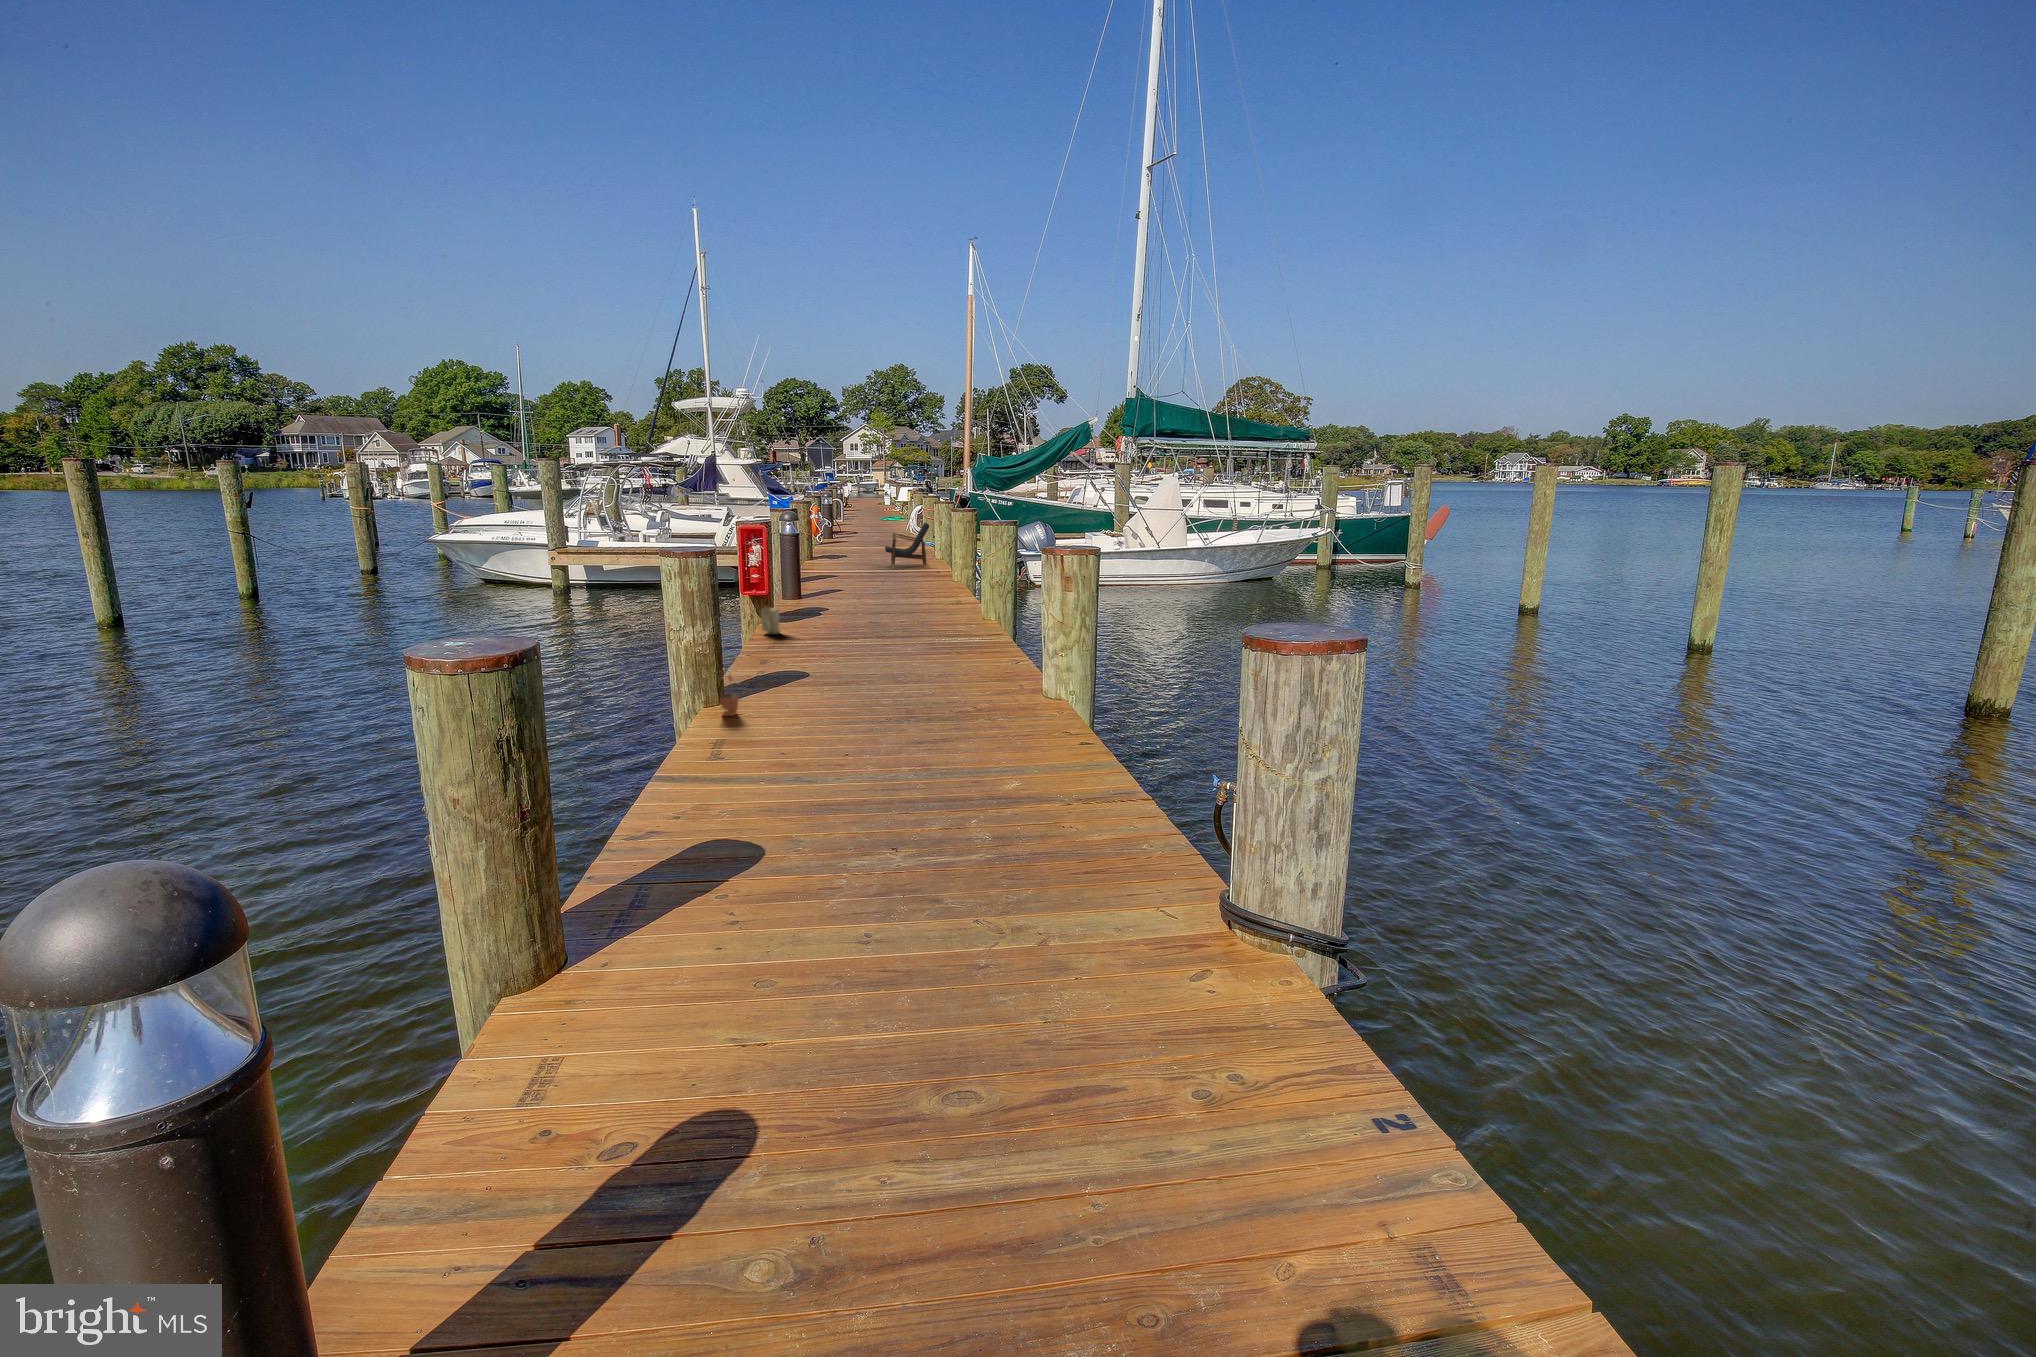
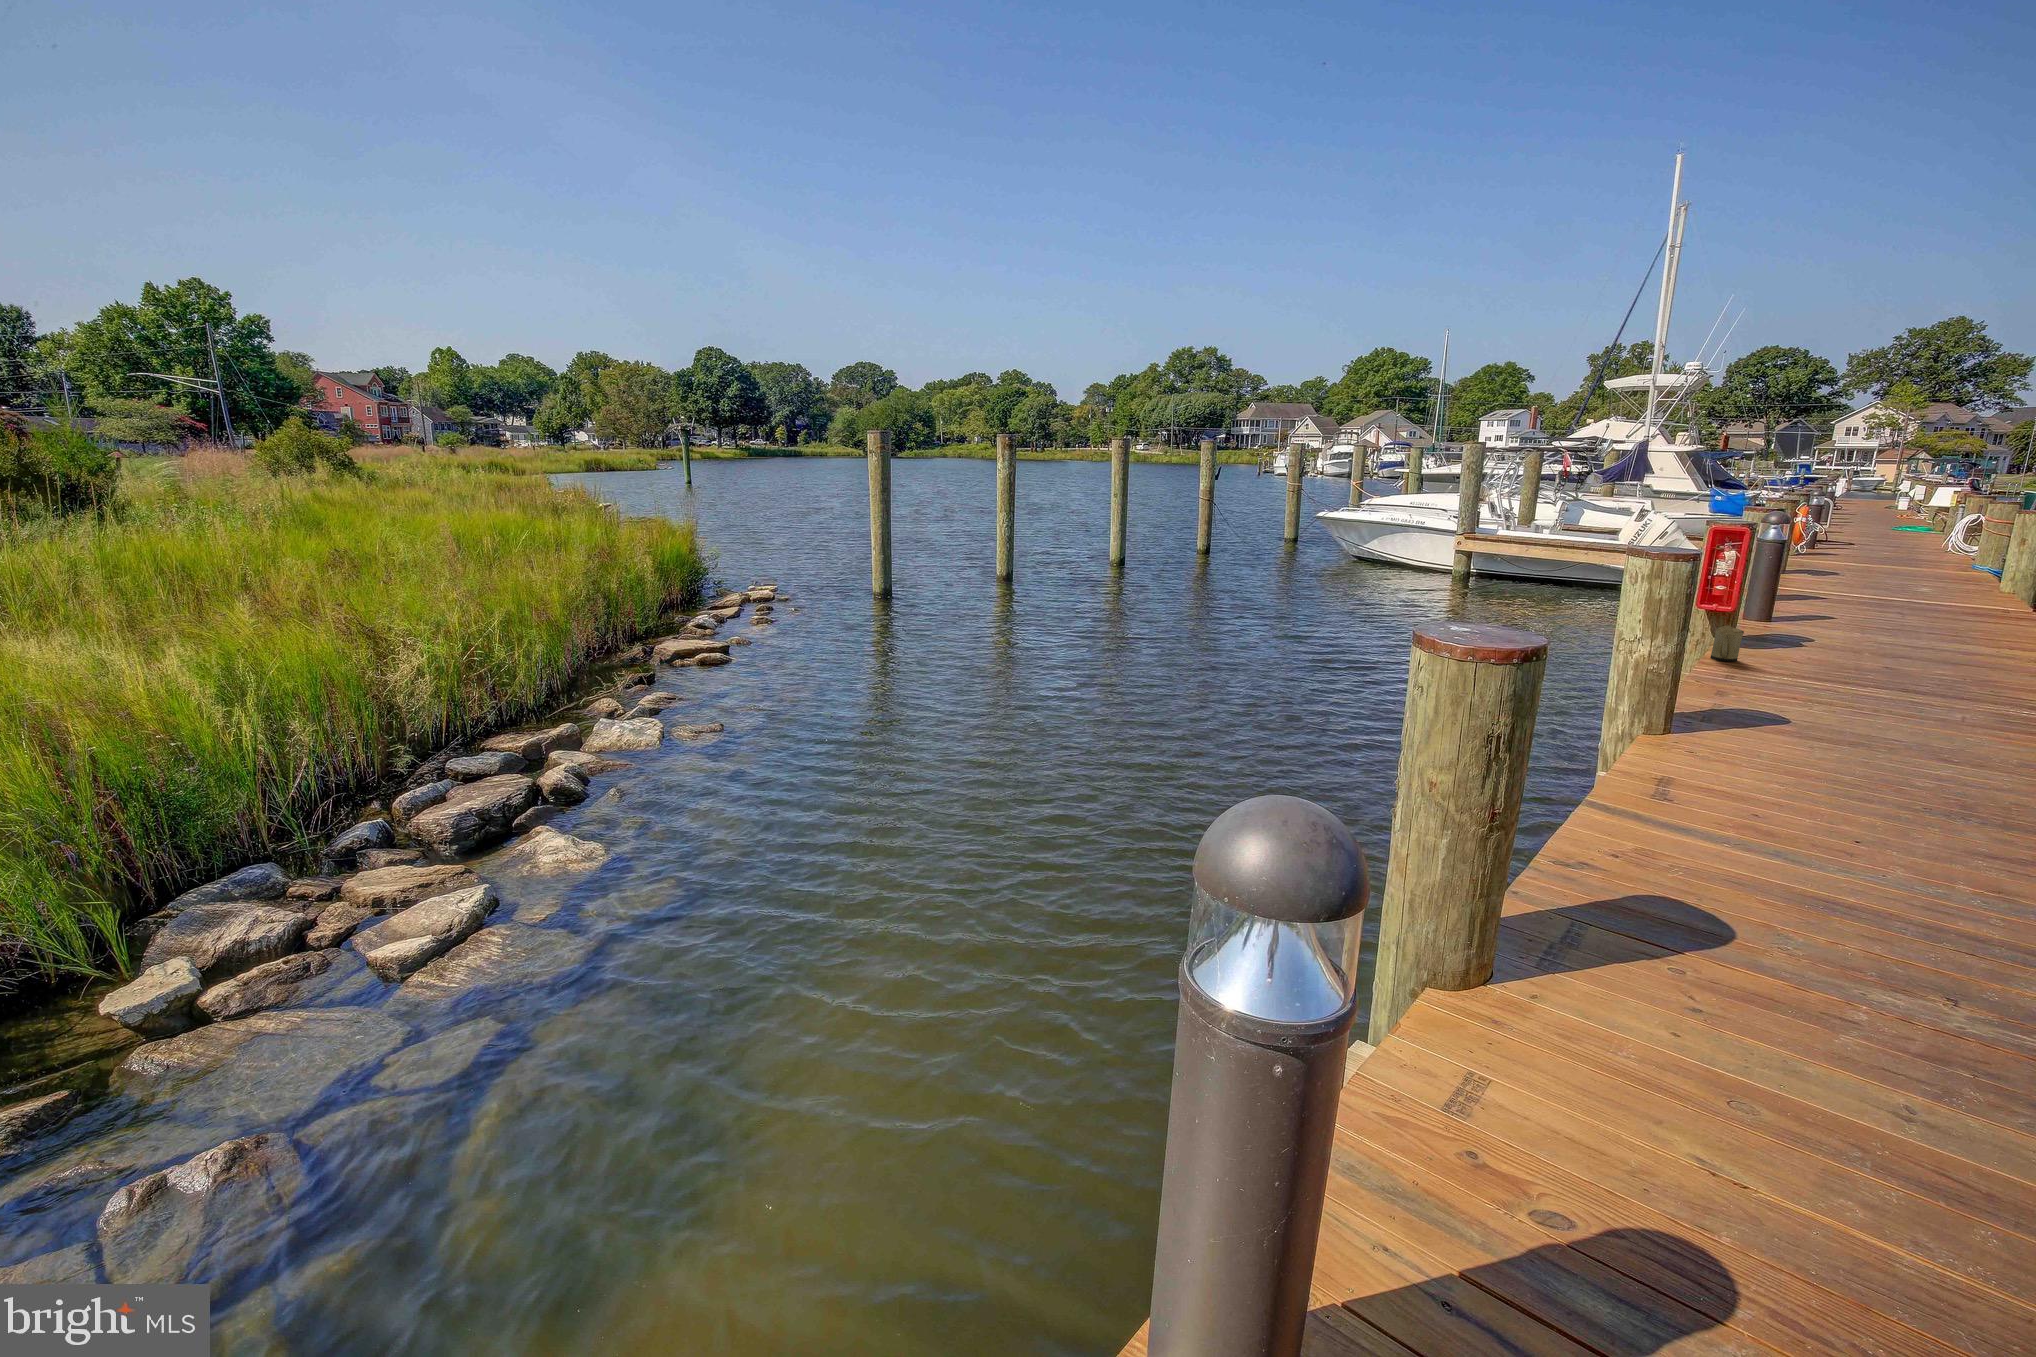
lounge chair: present [885,523,929,569] -> none [1916,535,2017,602]
potted plant: present [720,655,739,716] -> none [1652,677,1699,752]

